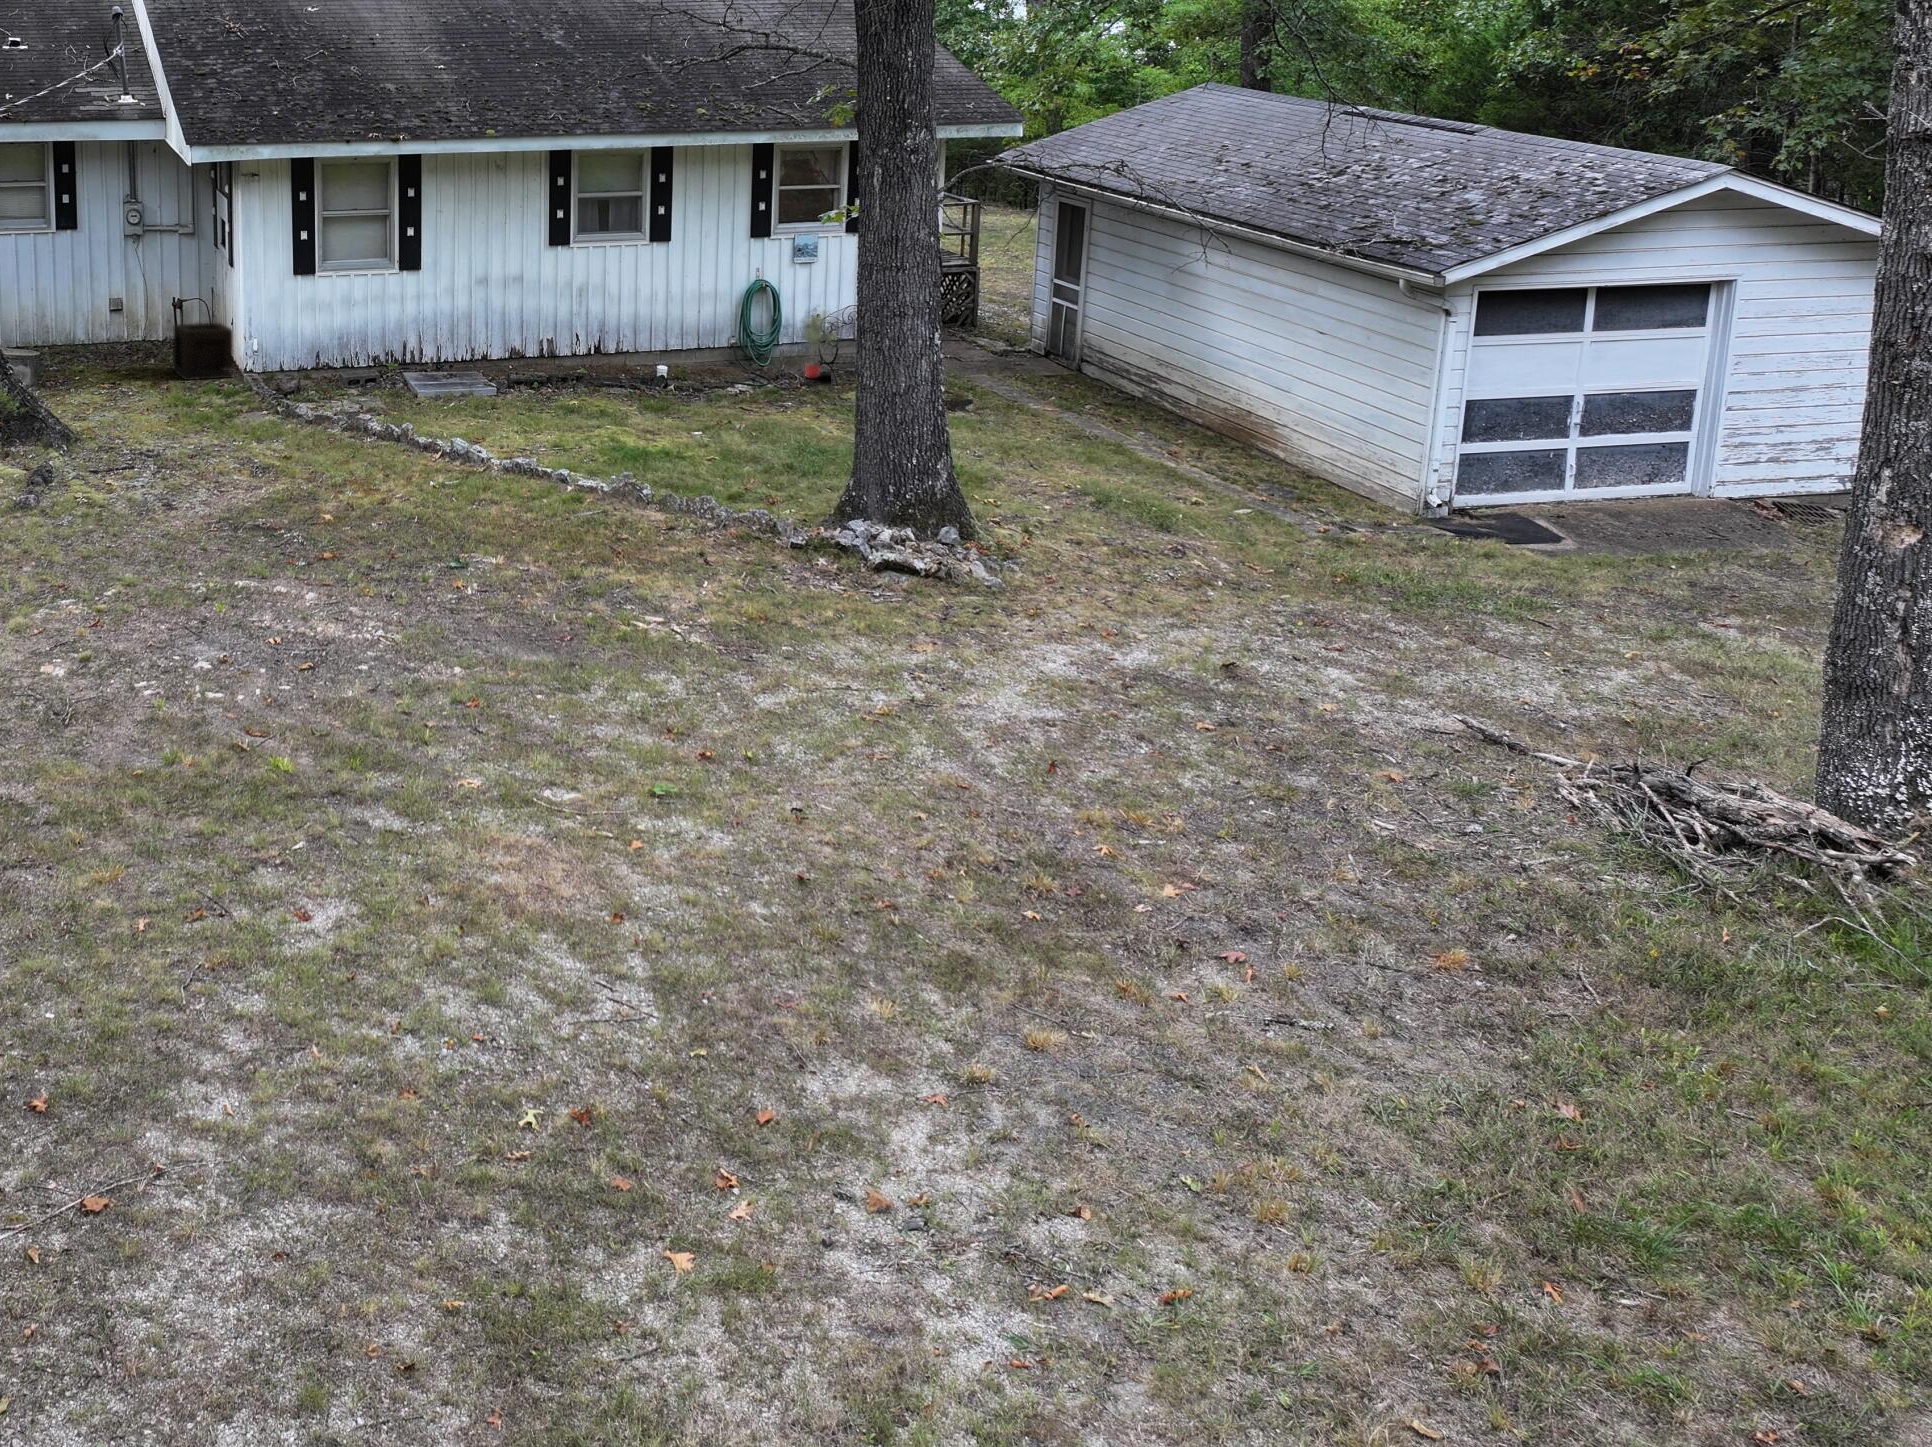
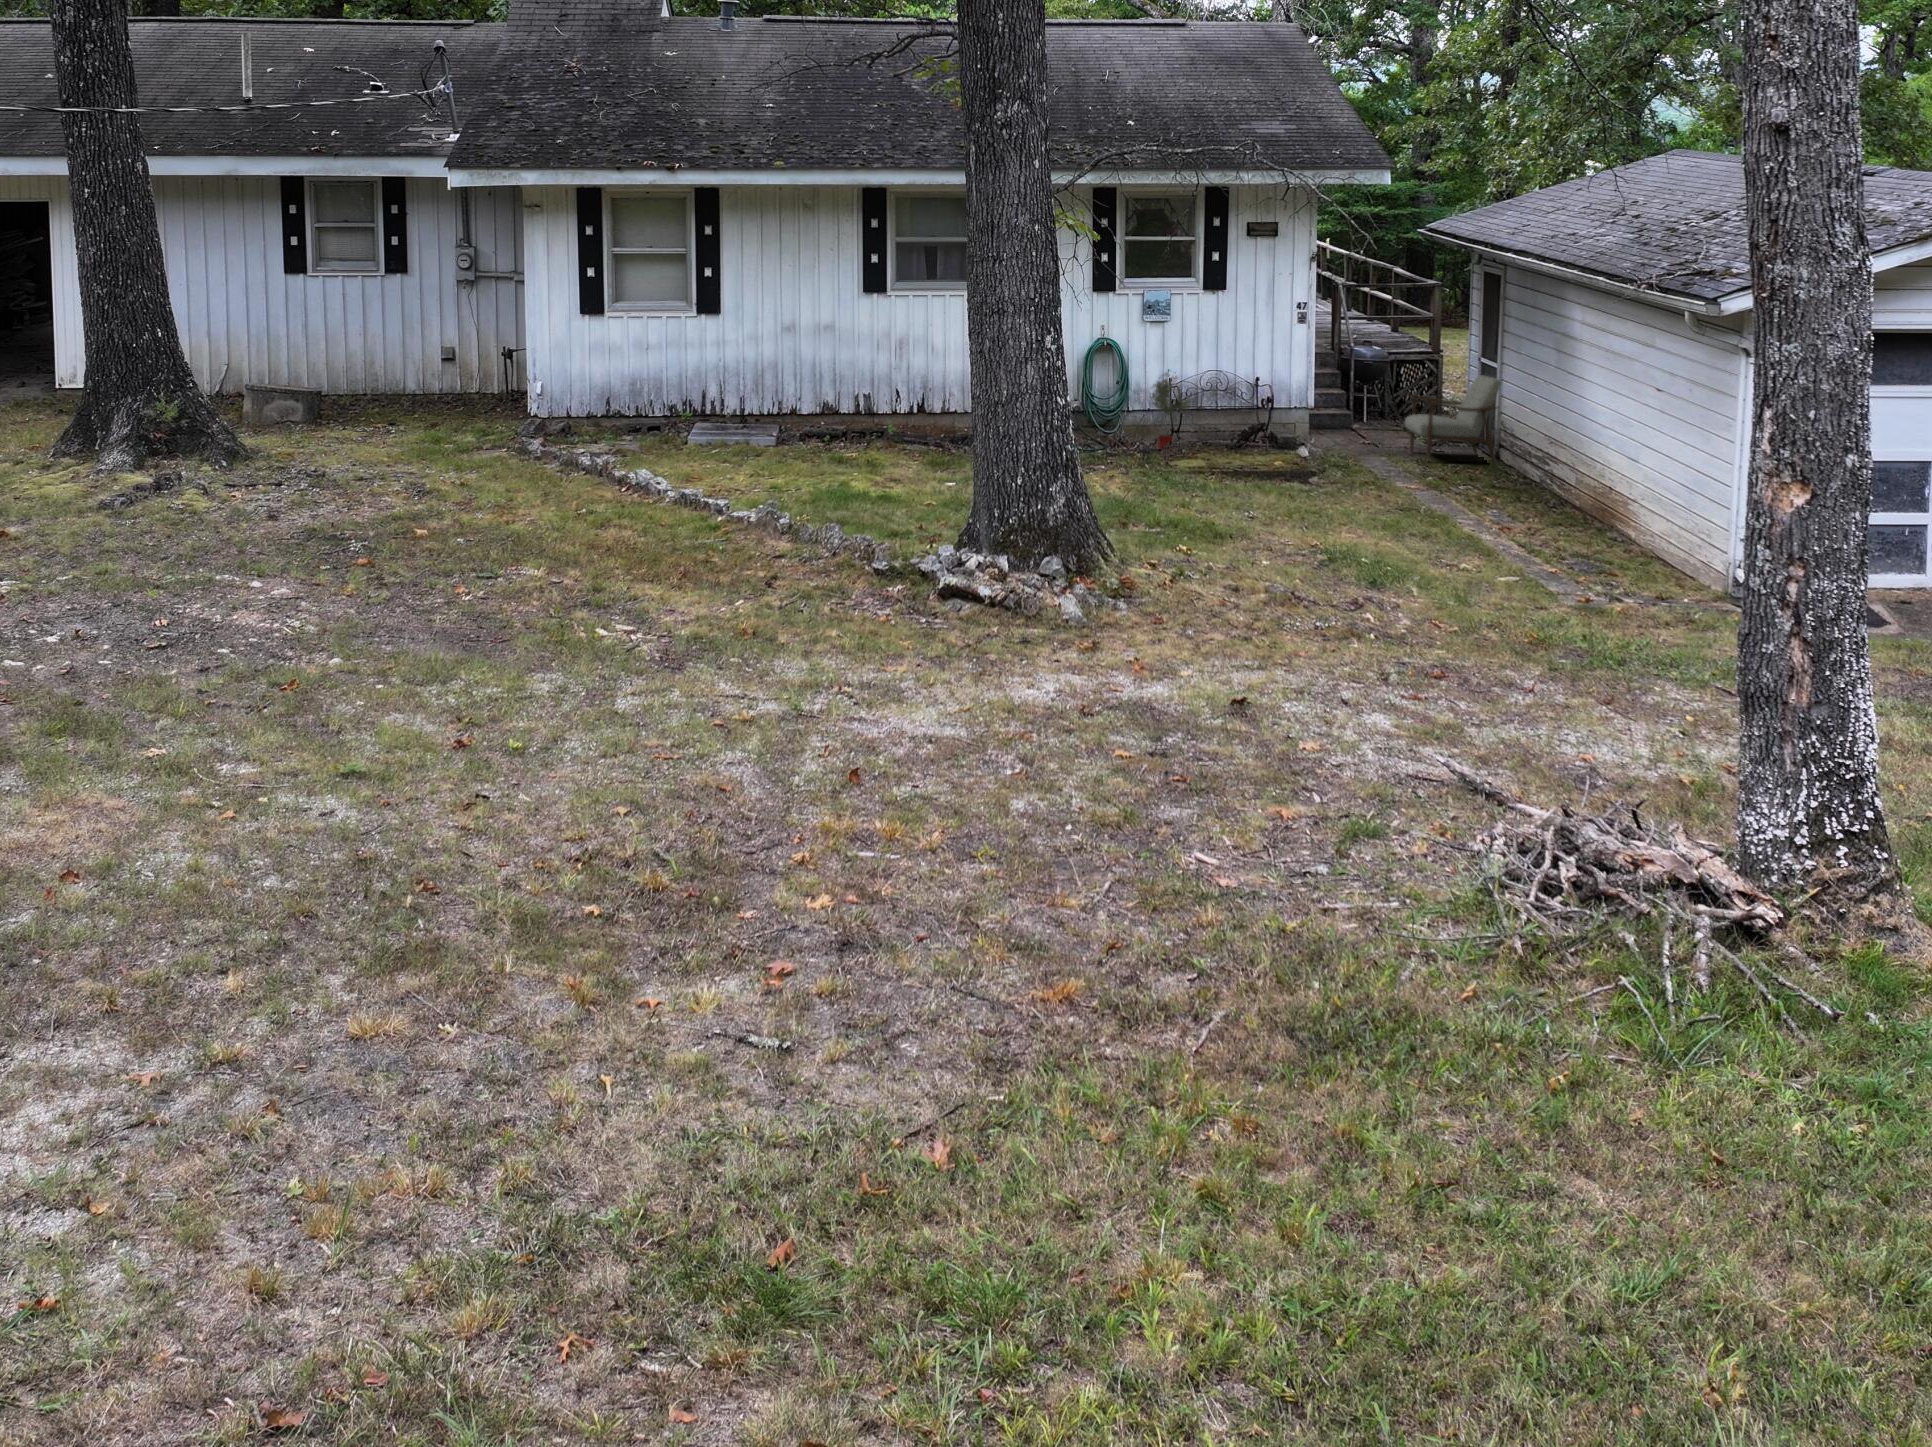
chair: none [1010,297,1106,380] -> present [1405,375,1501,463]
wooden crate: present [173,323,233,380] -> none [477,368,532,424]

